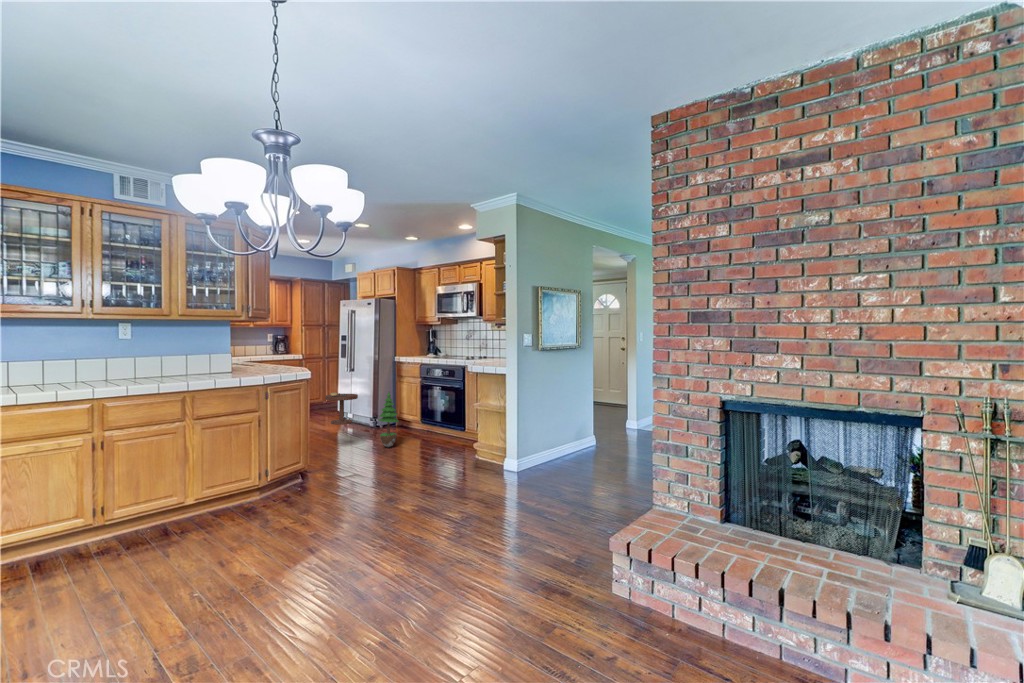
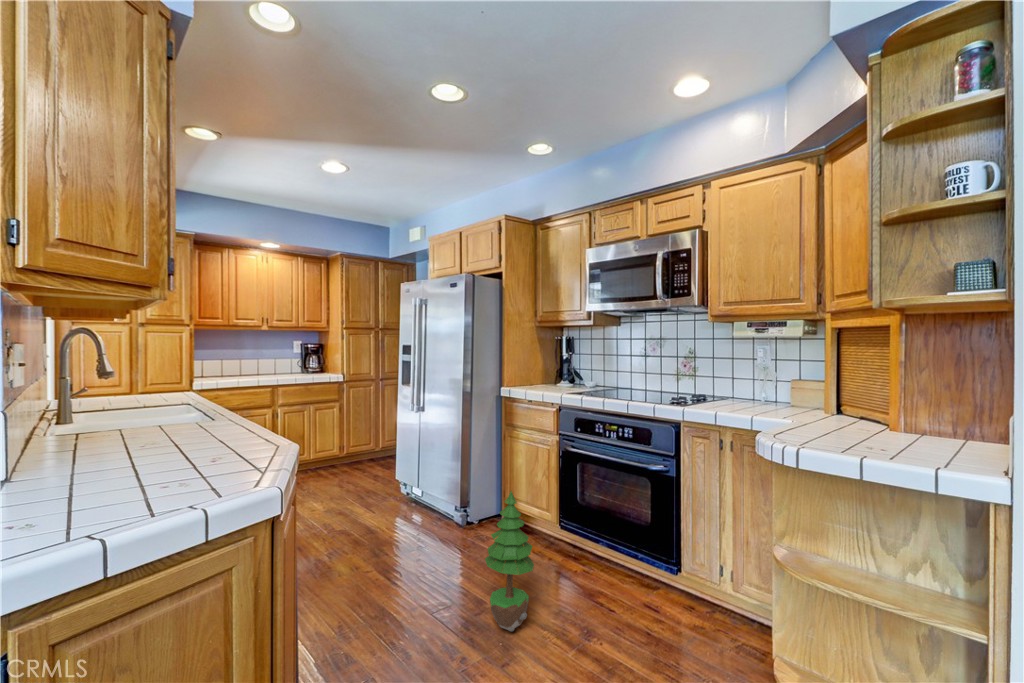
side table: present [325,393,358,425] -> none [360,487,436,633]

